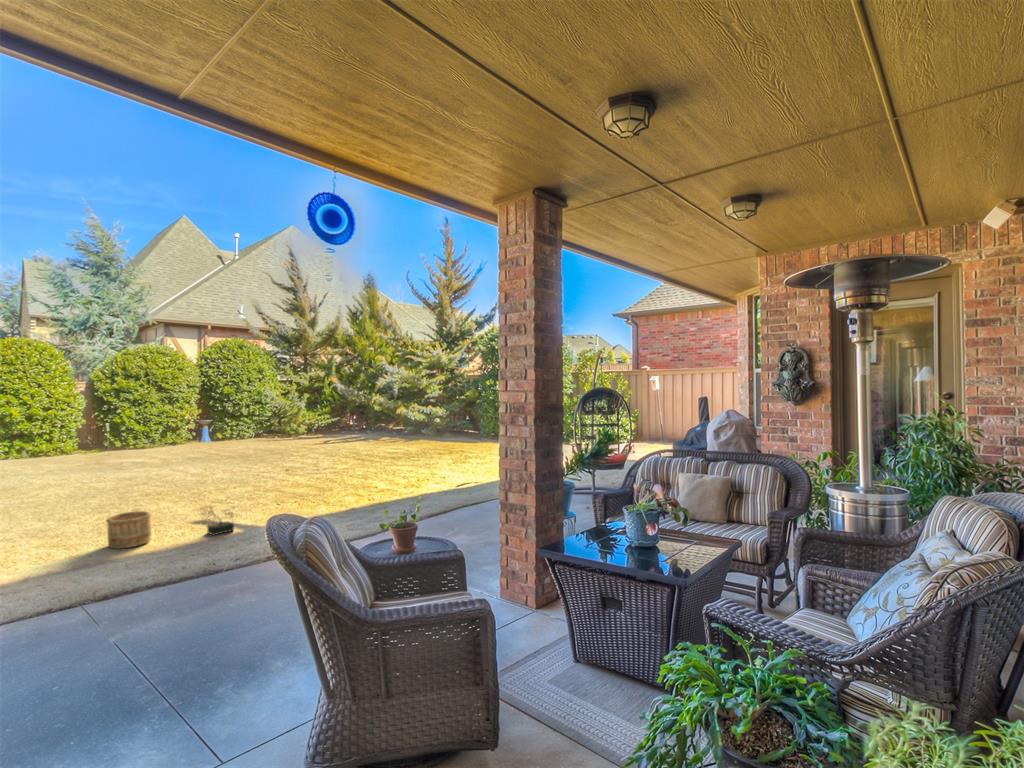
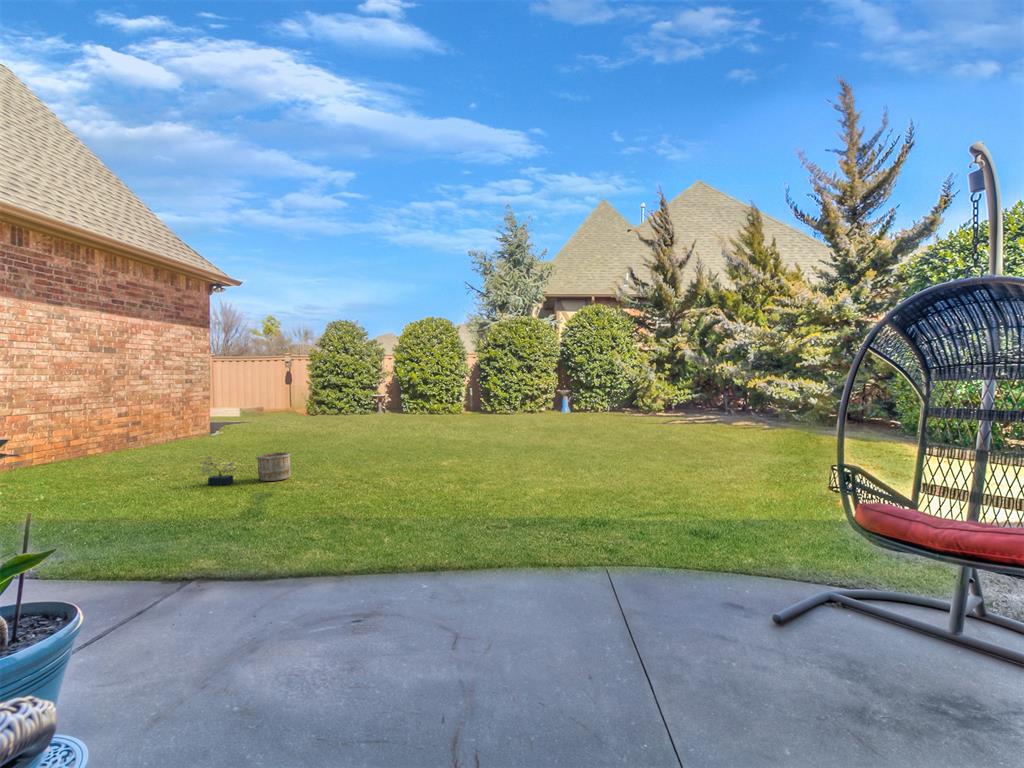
decorative plant: present [202,507,234,535] -> present [202,457,236,485]

